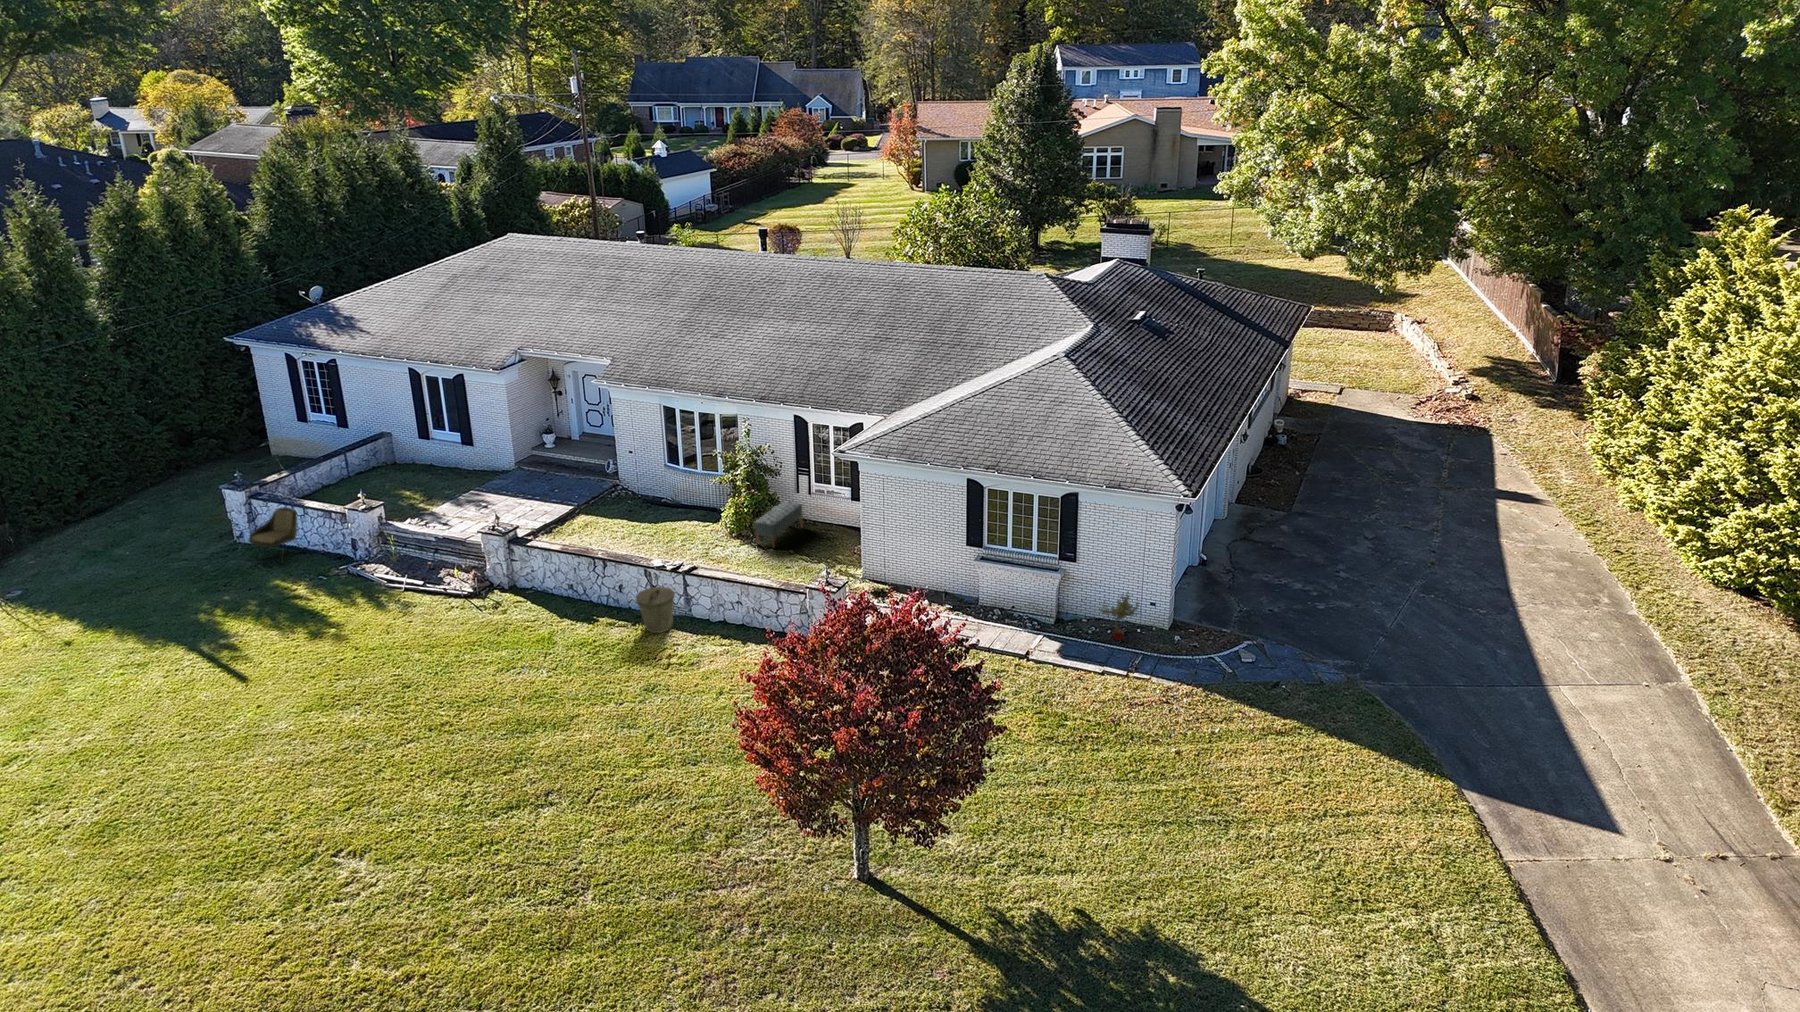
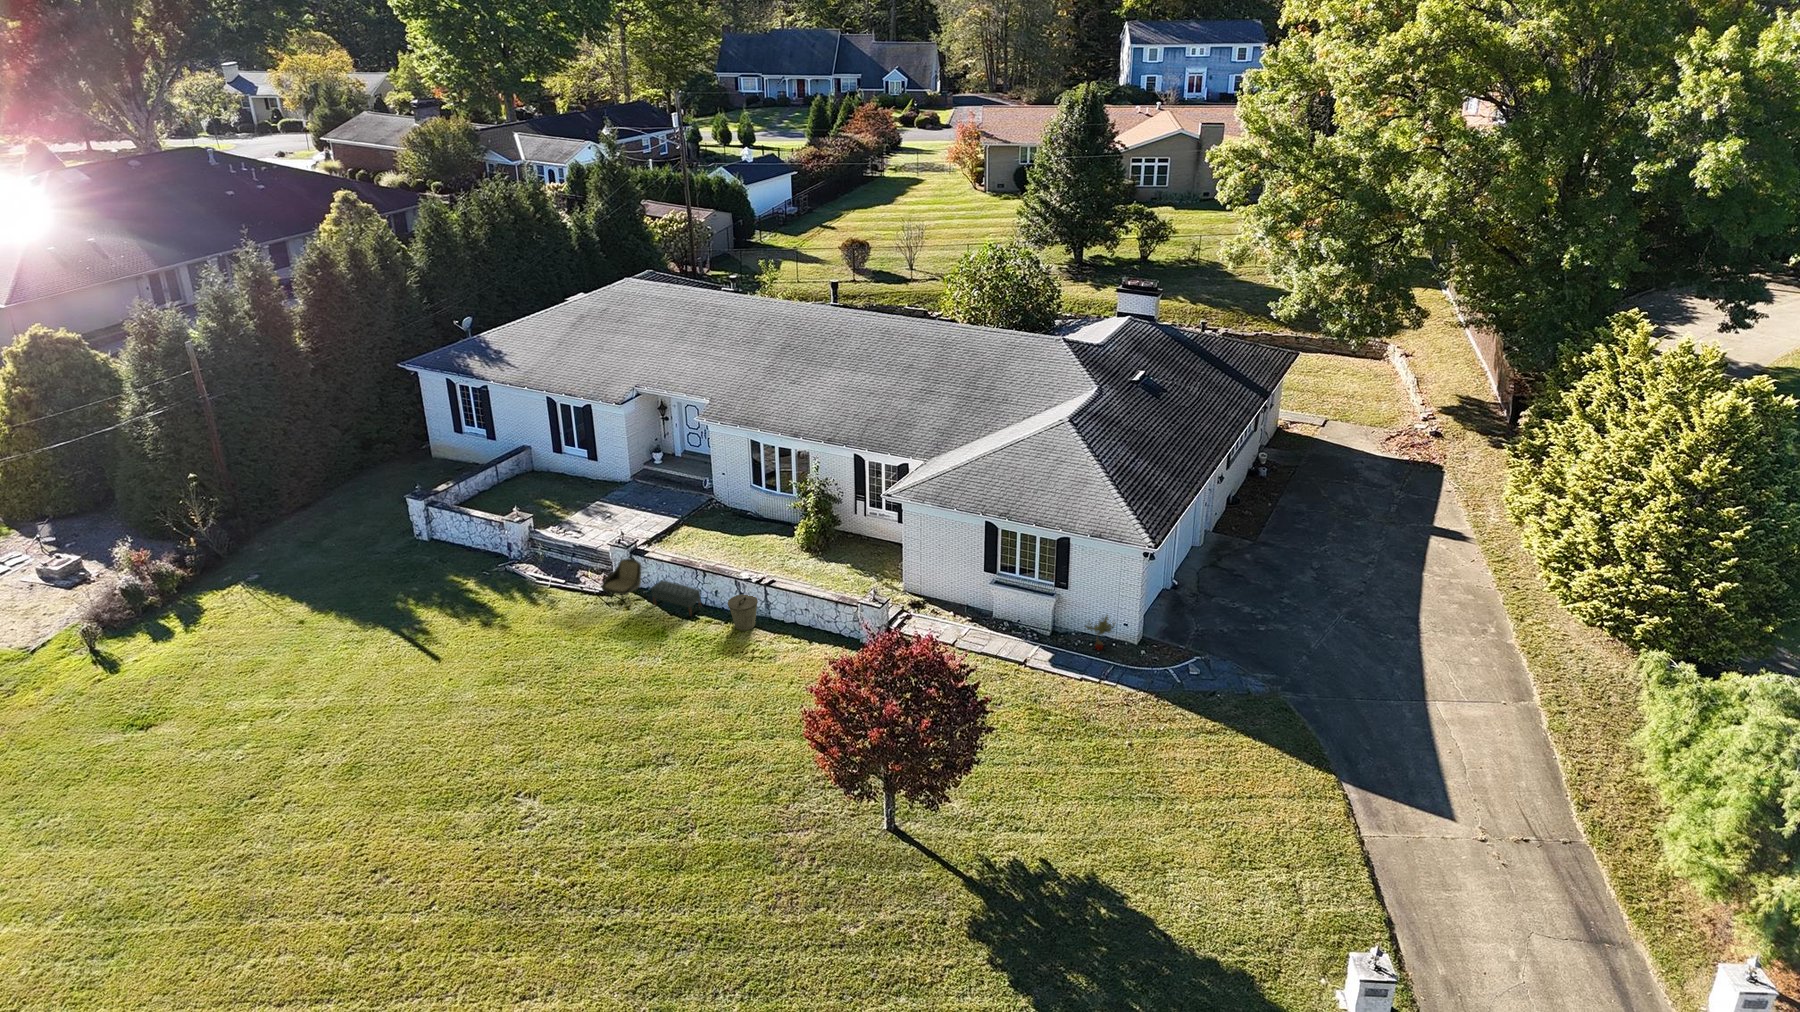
bench: present [754,502,803,548] -> present [651,580,701,616]
lounge chair: present [249,507,298,562] -> present [602,559,641,602]

